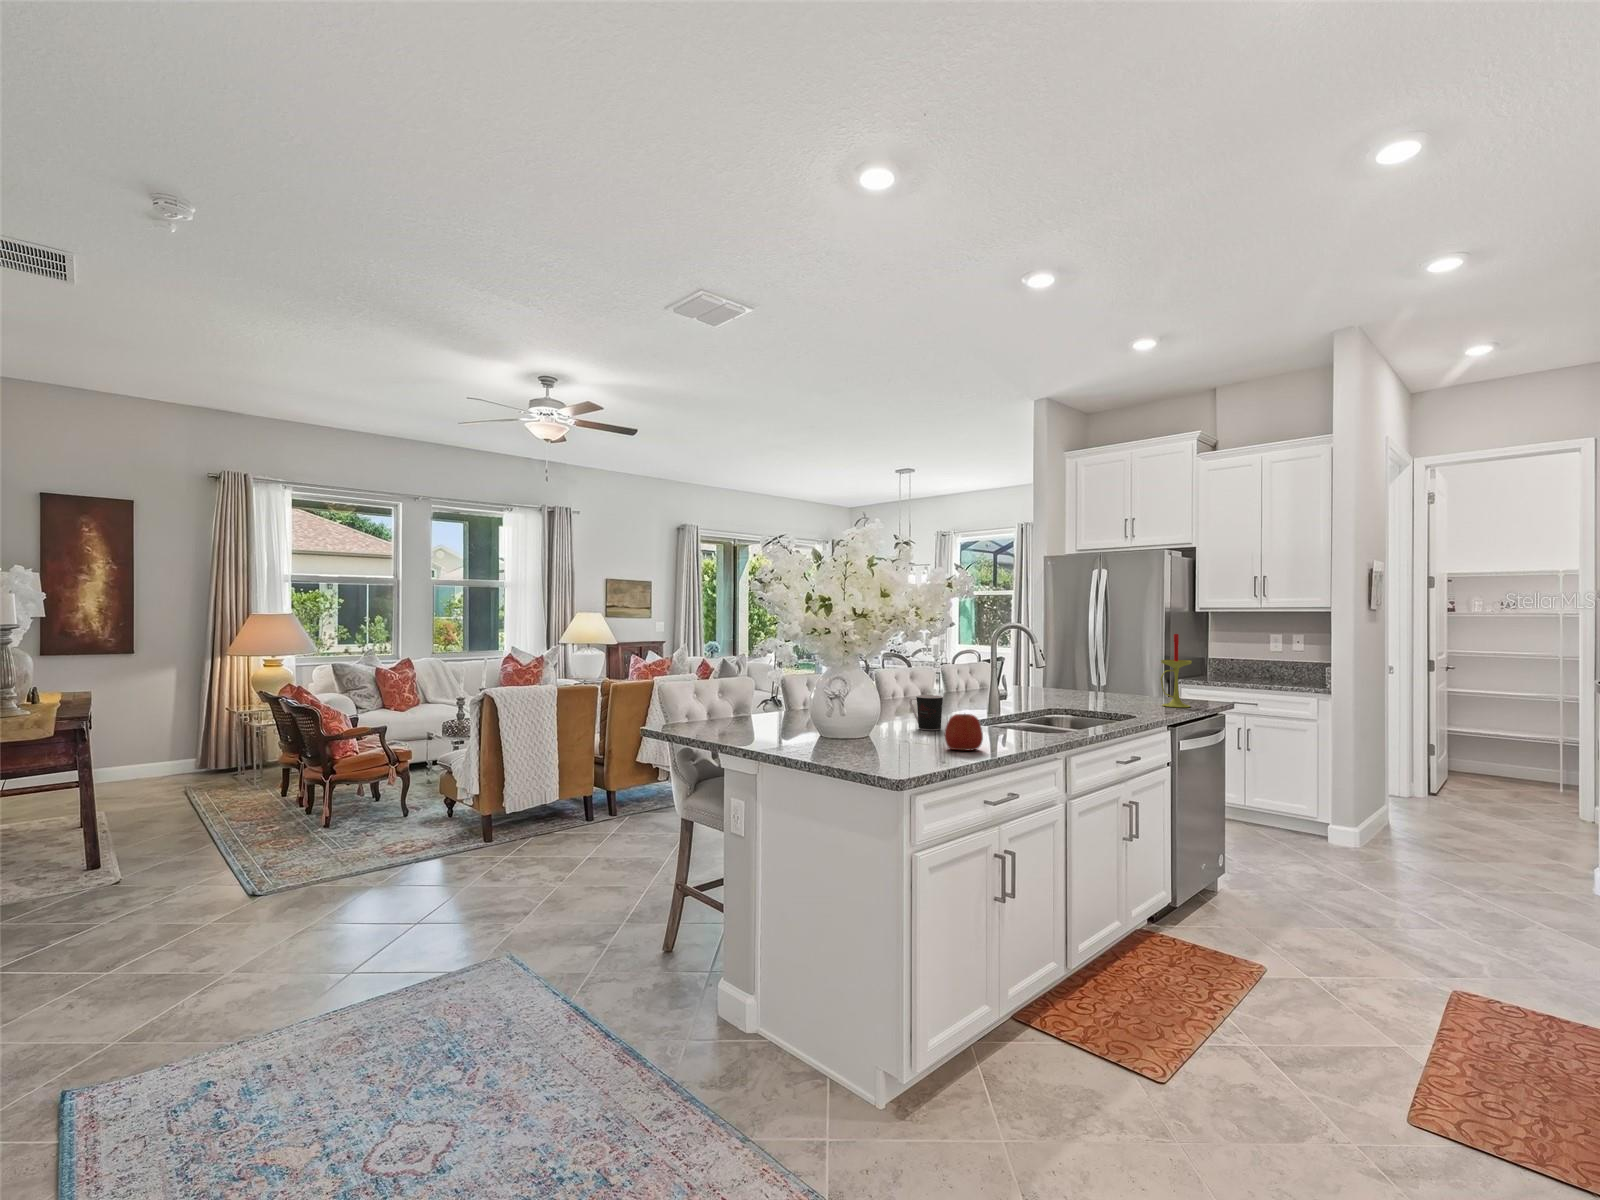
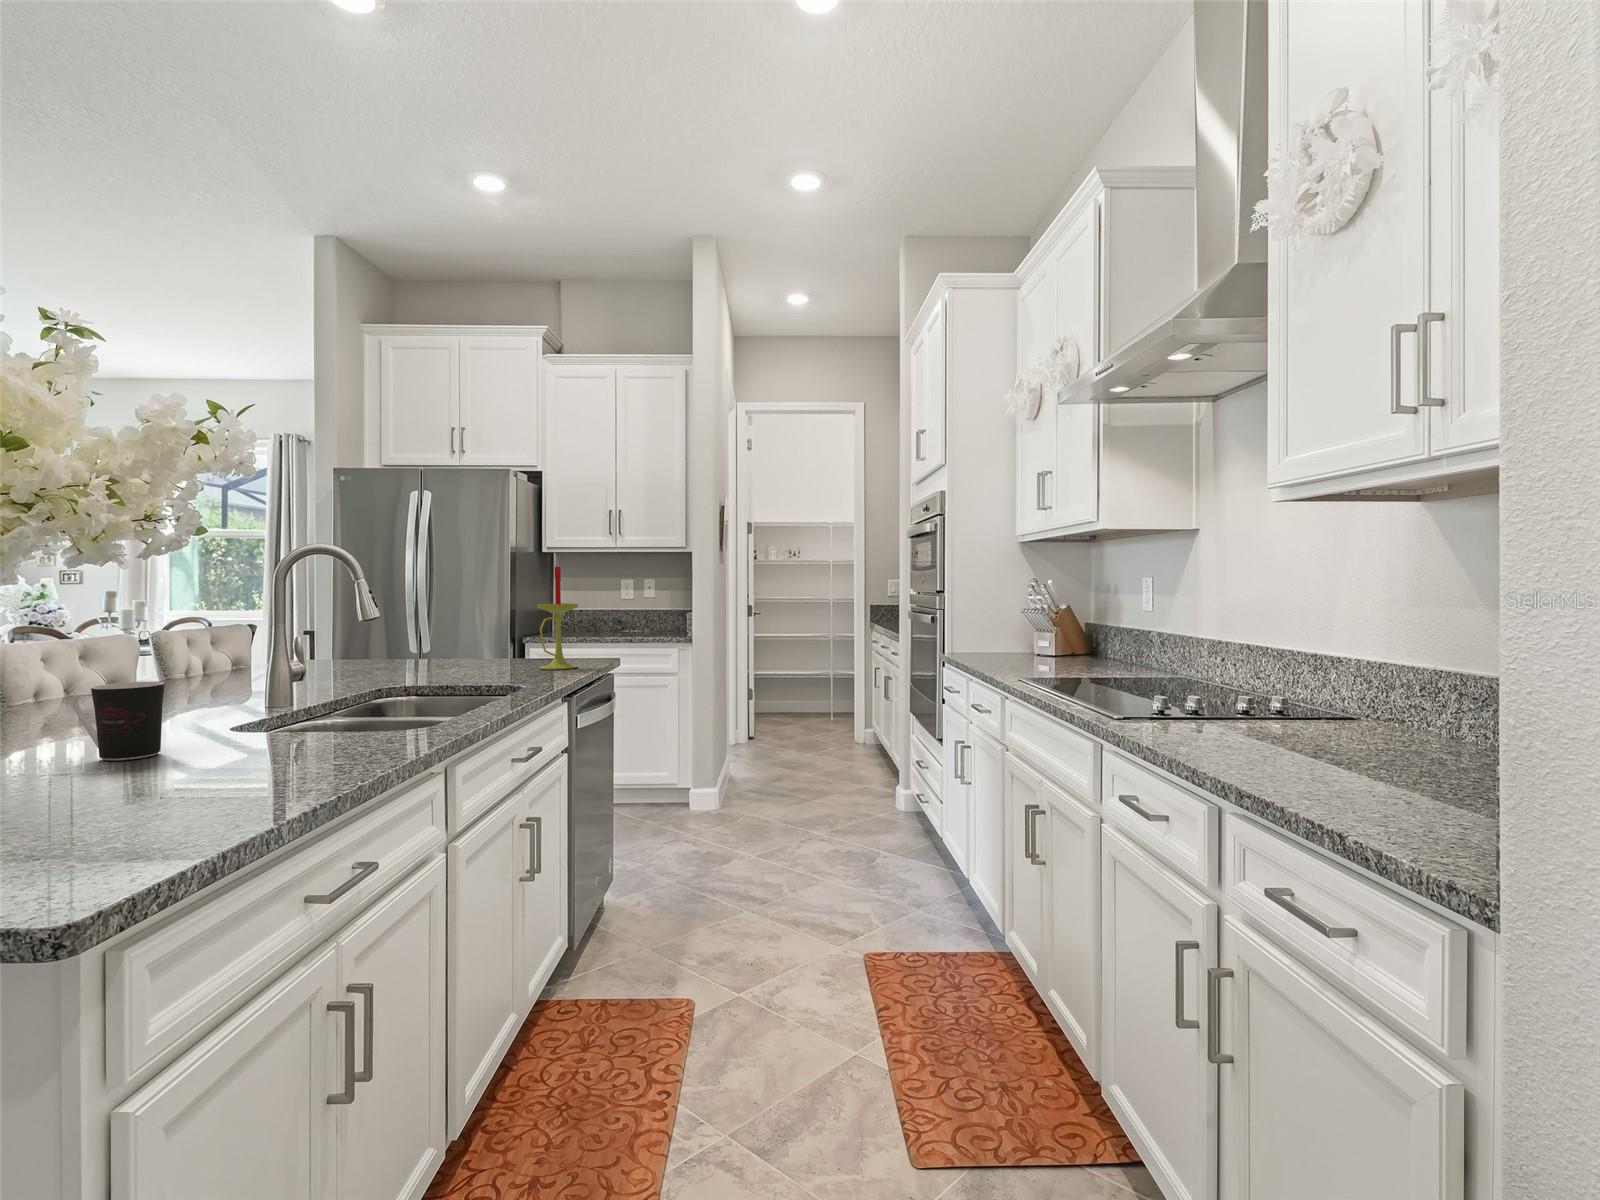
apple: present [945,714,983,751] -> none [174,709,279,800]

